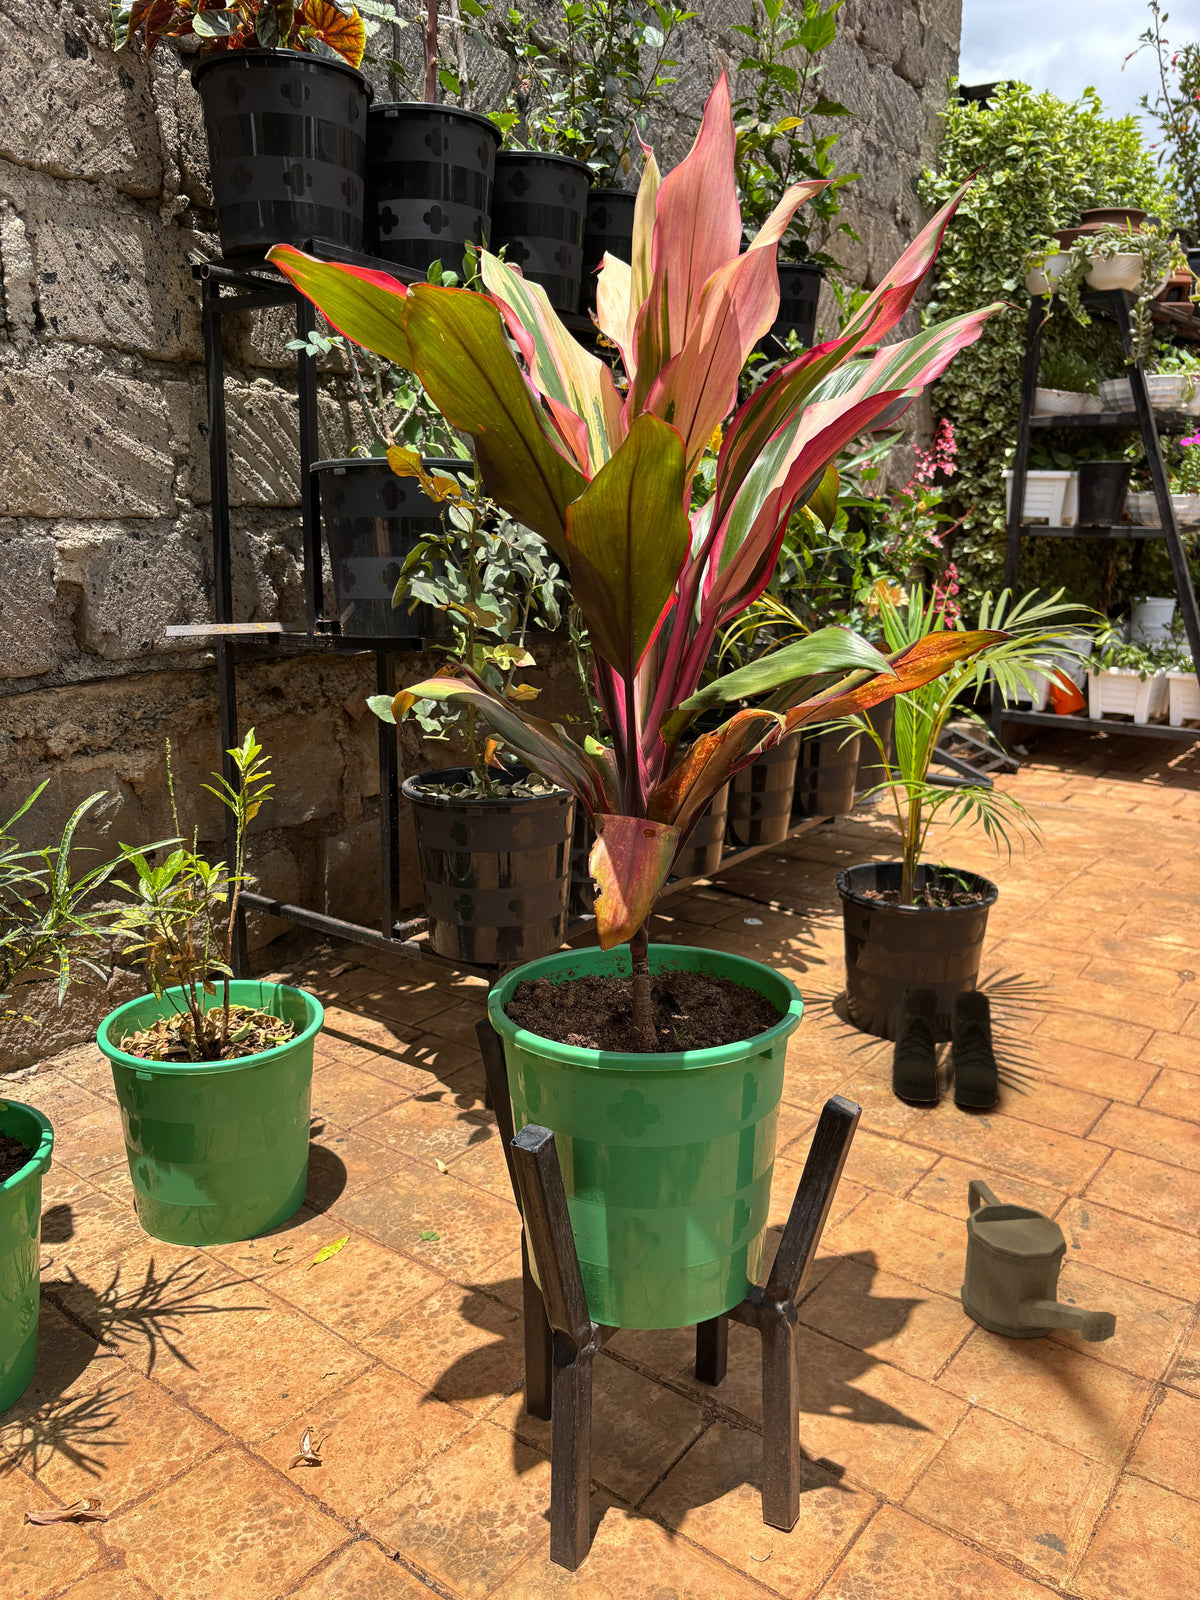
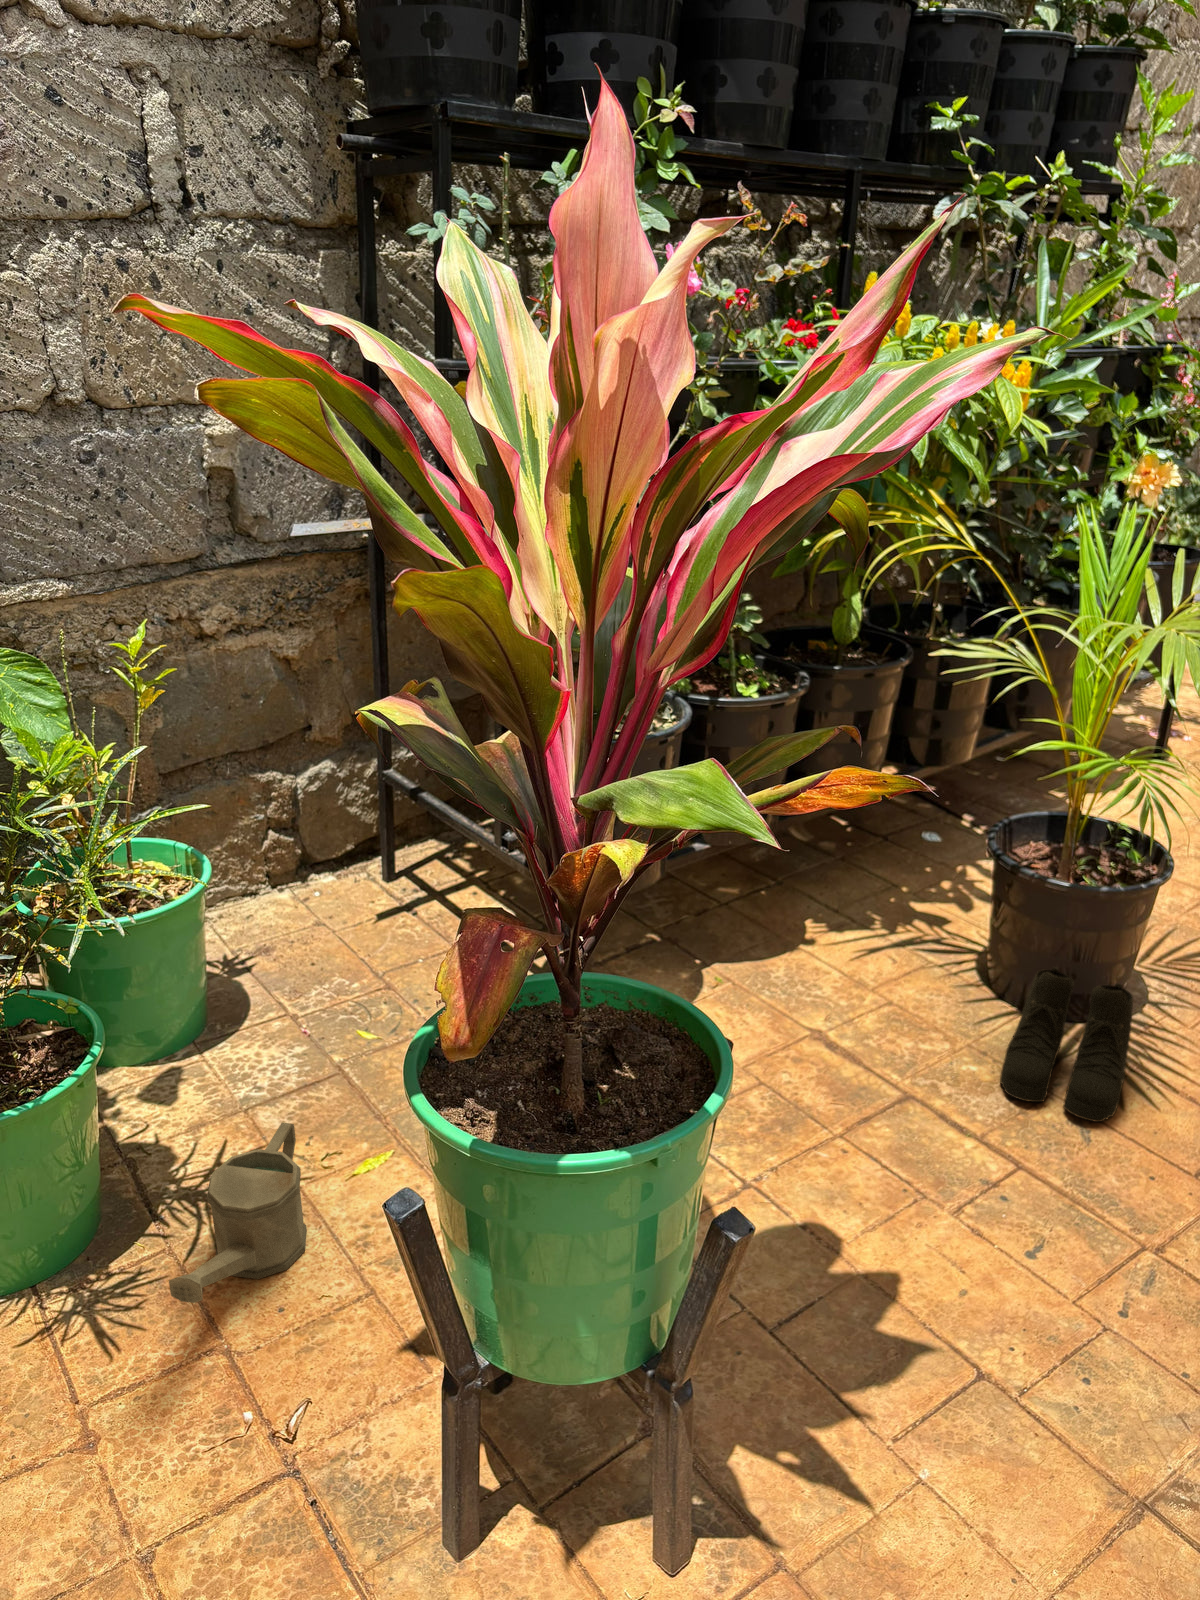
watering can: present [961,1180,1117,1342] -> present [169,1123,307,1303]

